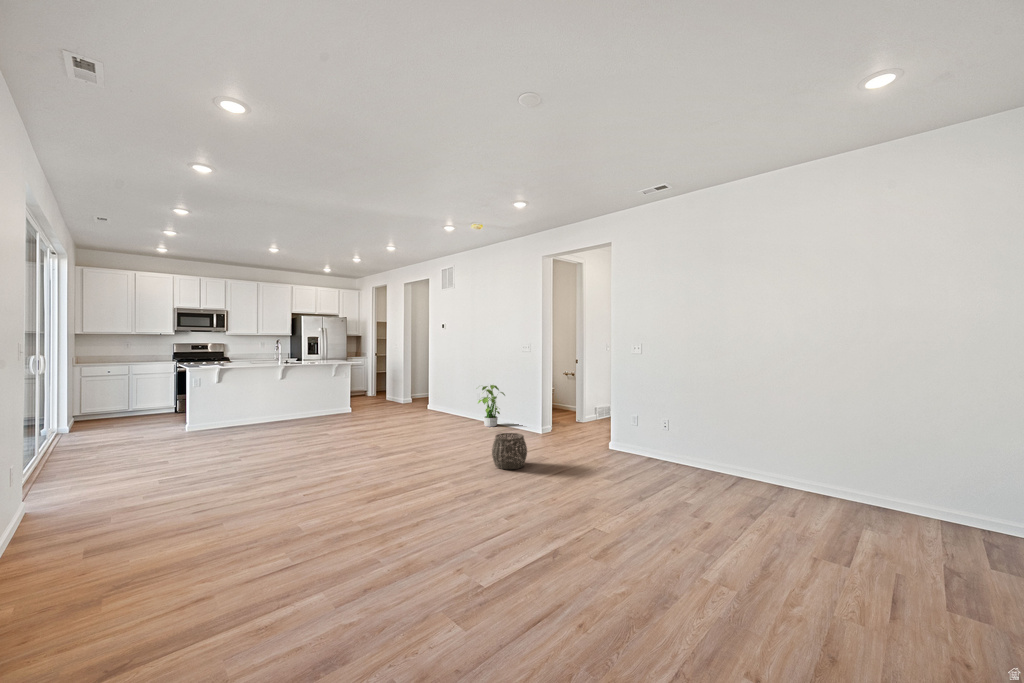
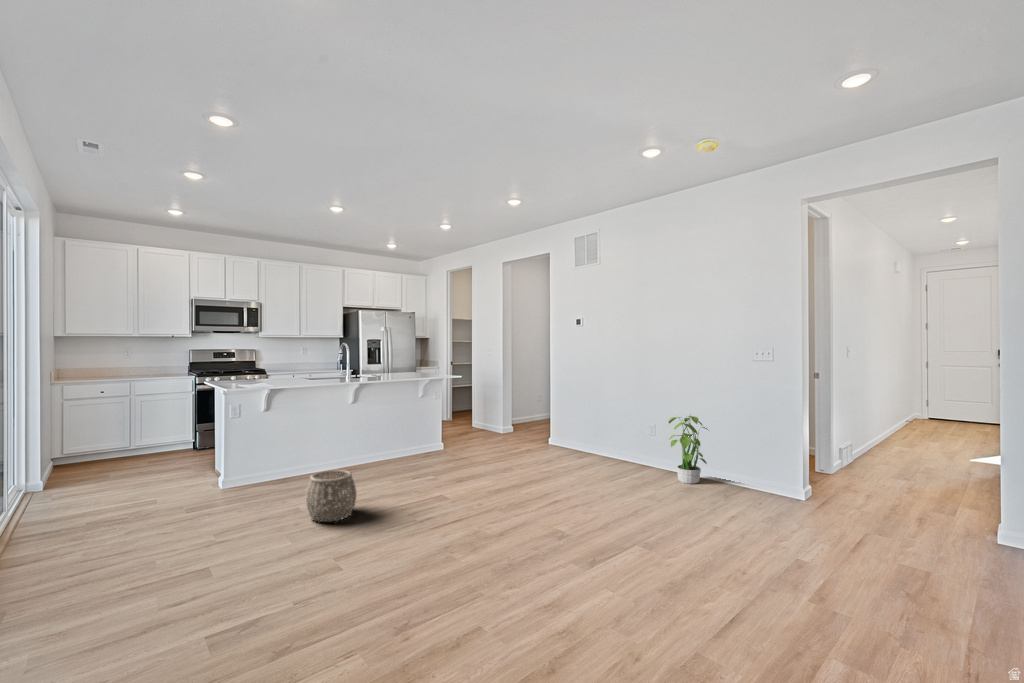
woven basket: present [492,433,527,469] -> present [306,470,356,522]

